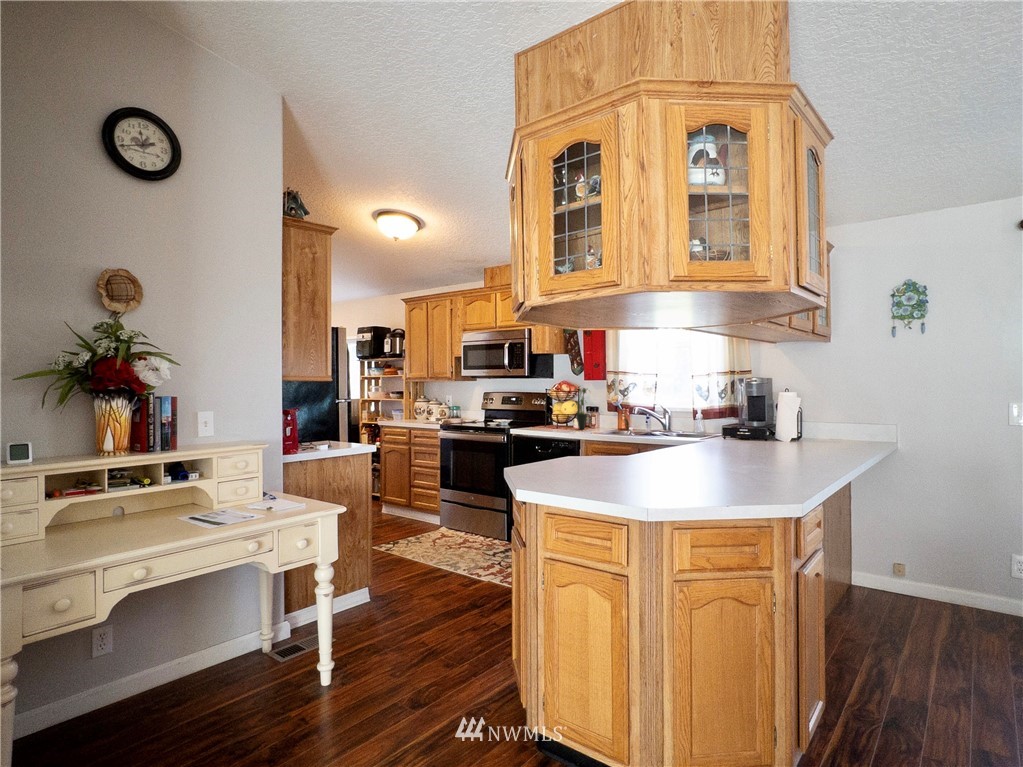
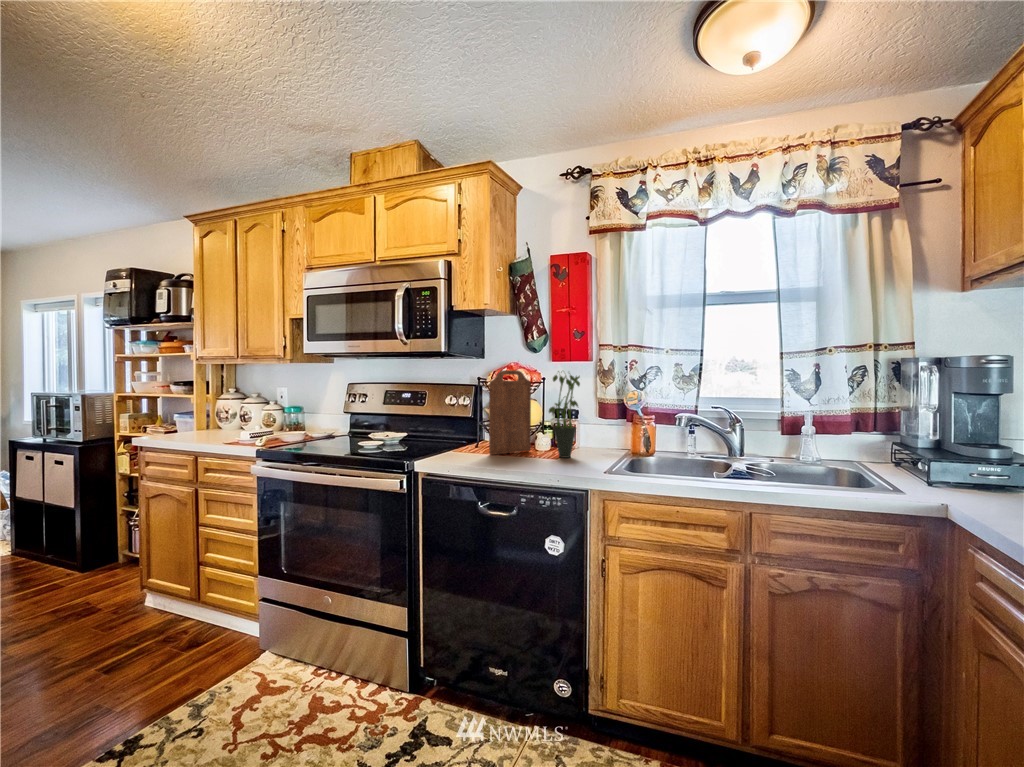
cutting board: none [546,385,570,428] -> present [489,370,531,455]

